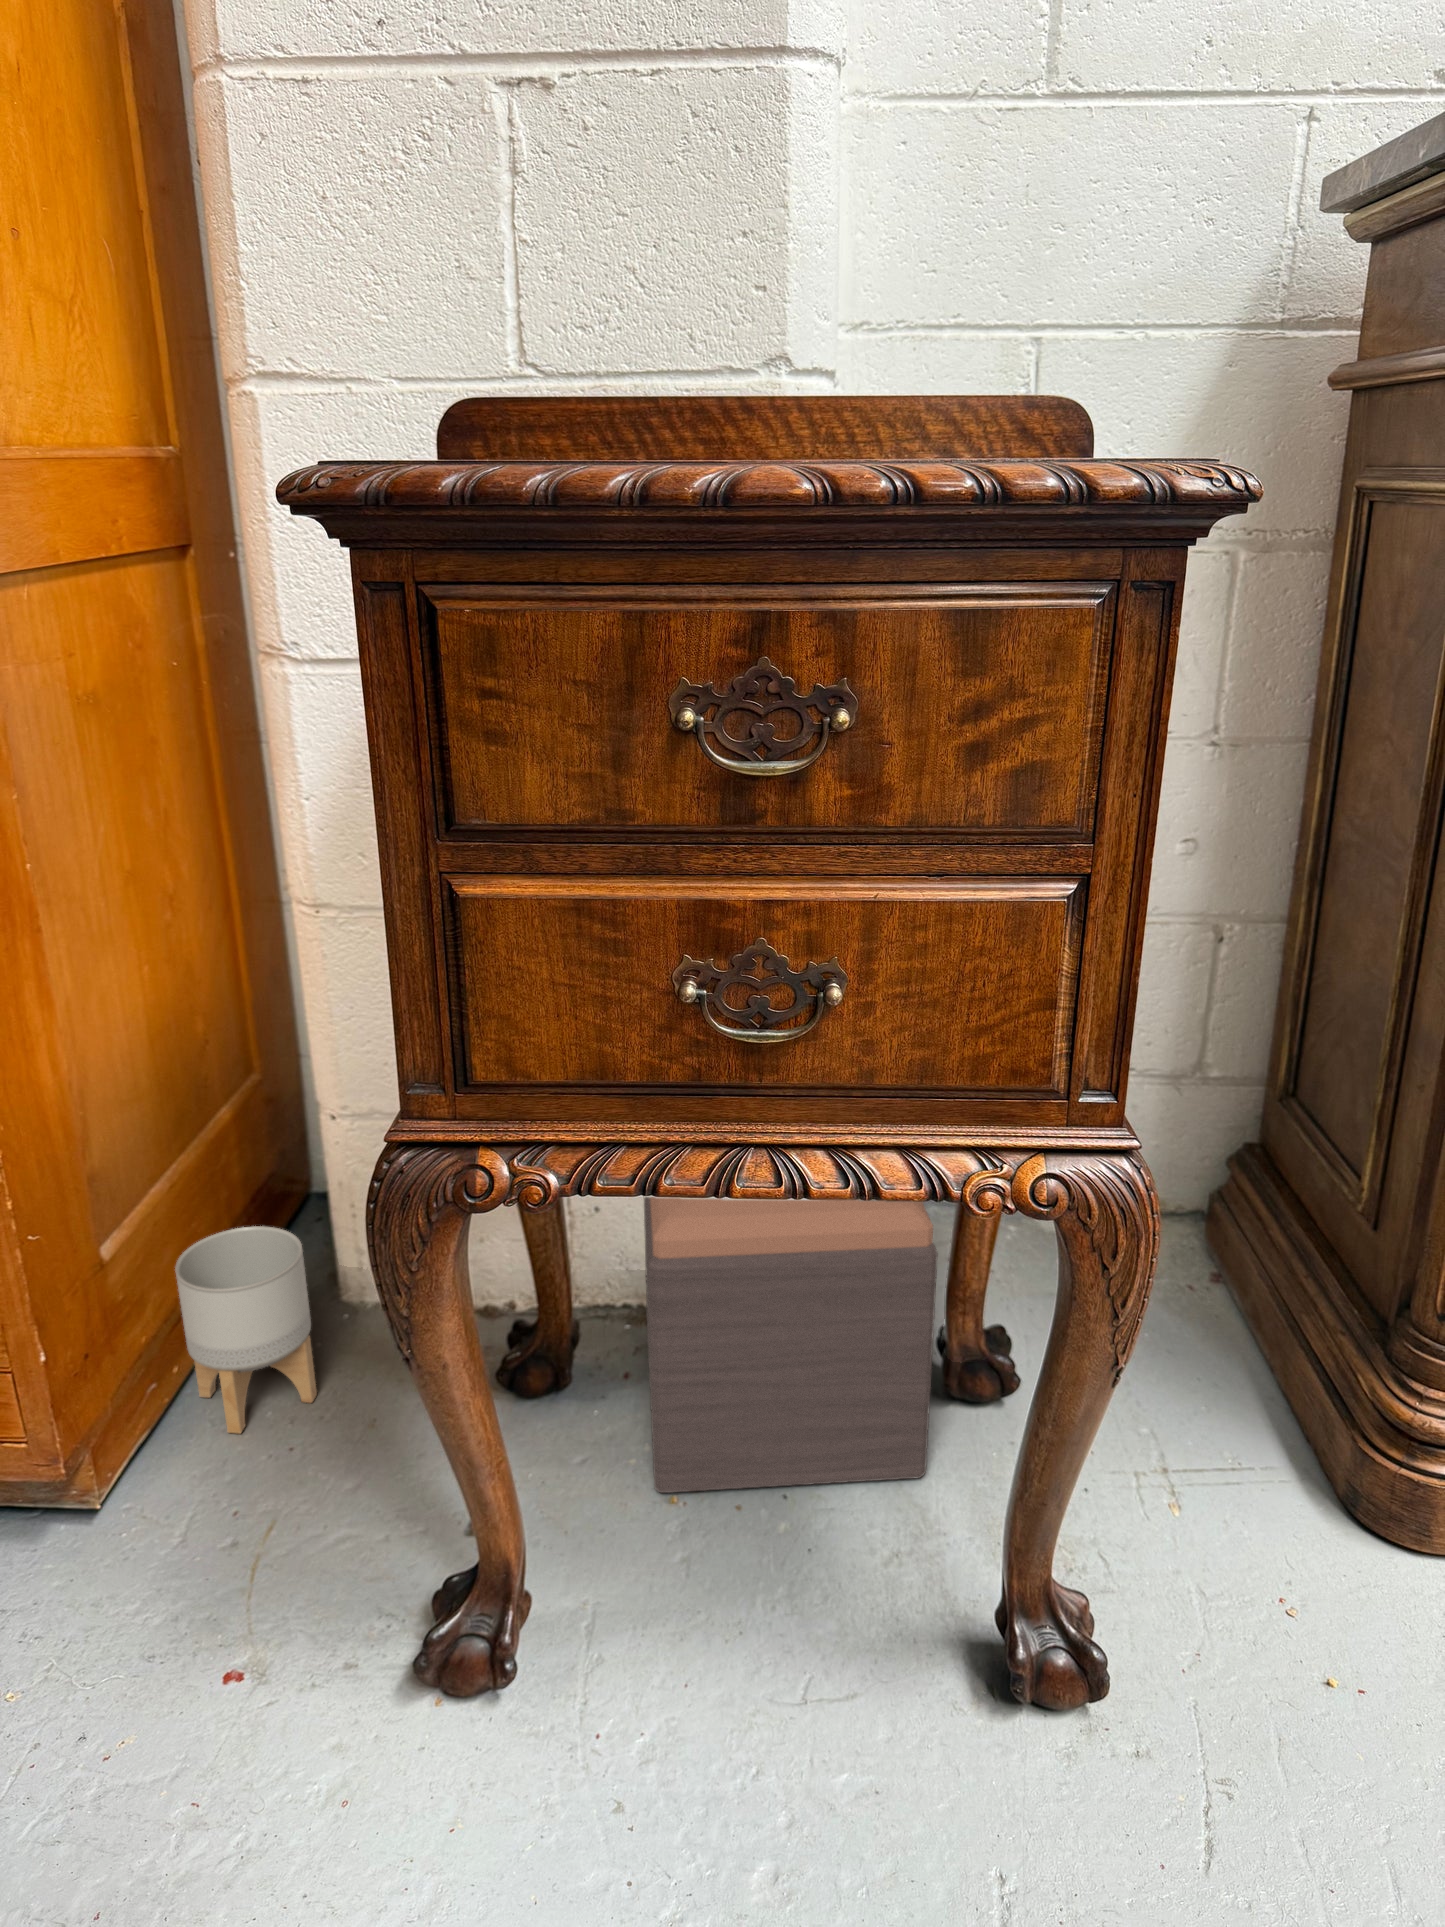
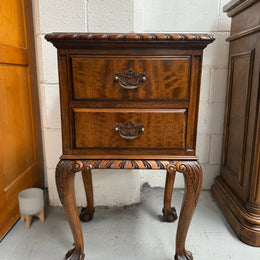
footstool: present [644,1197,938,1493] -> none [107,165,162,238]

